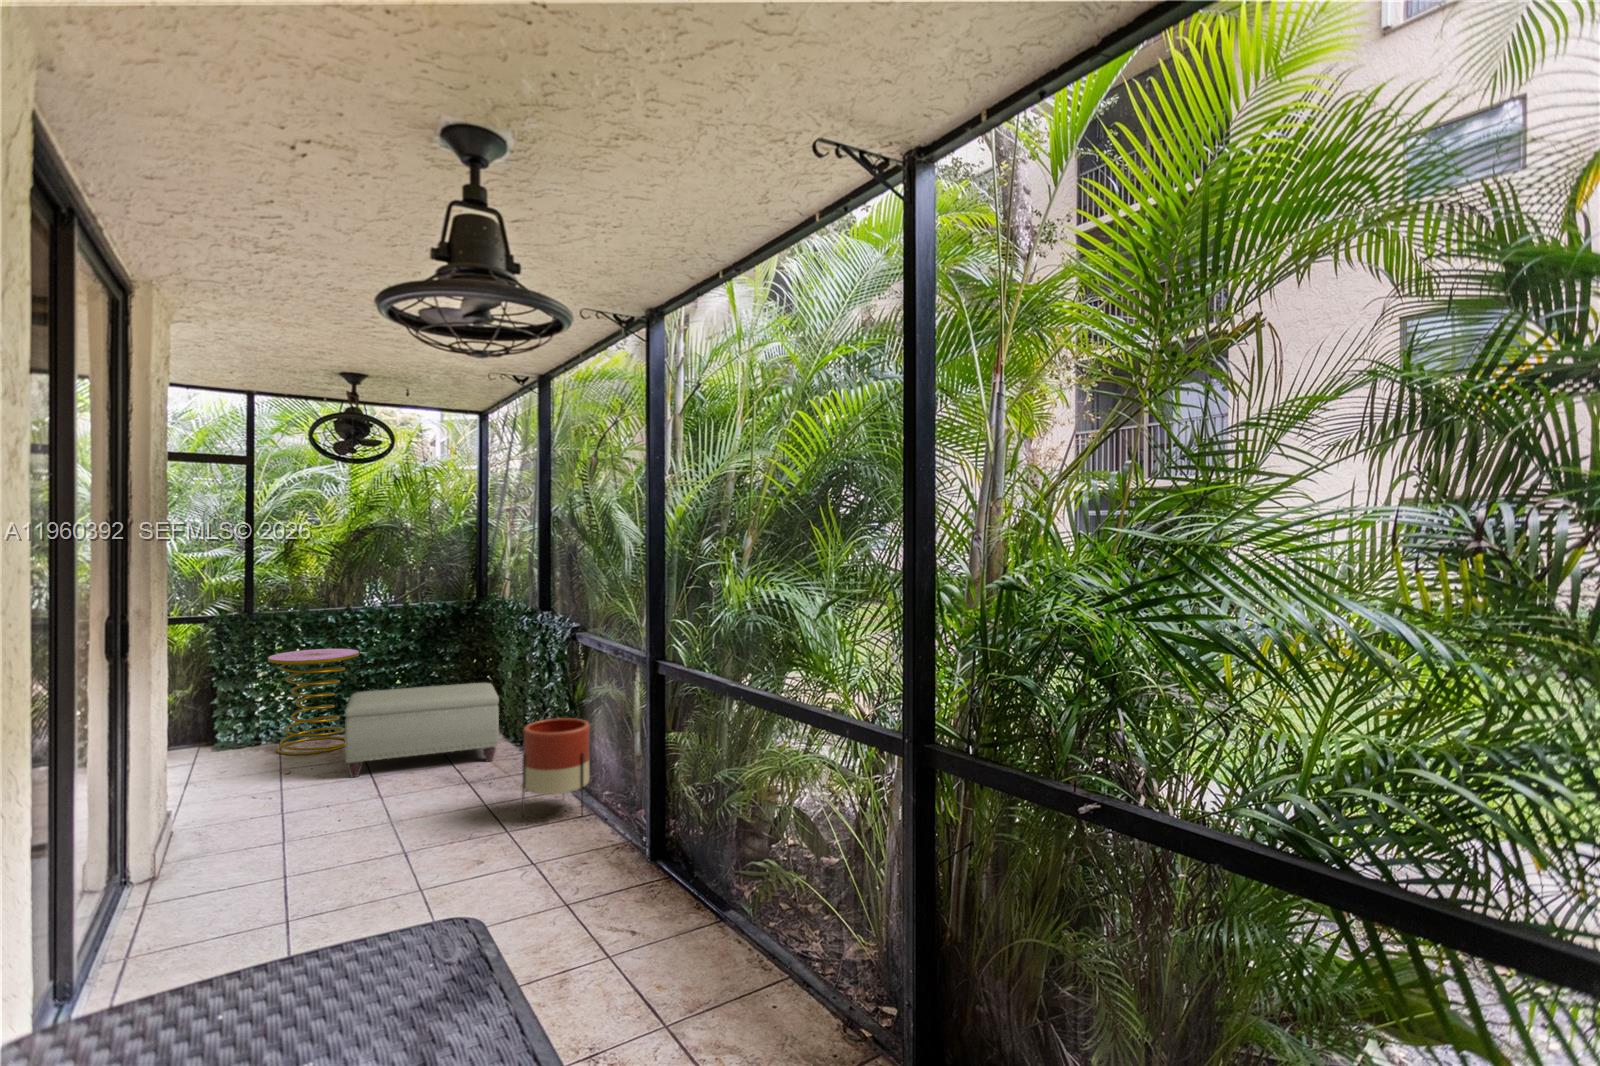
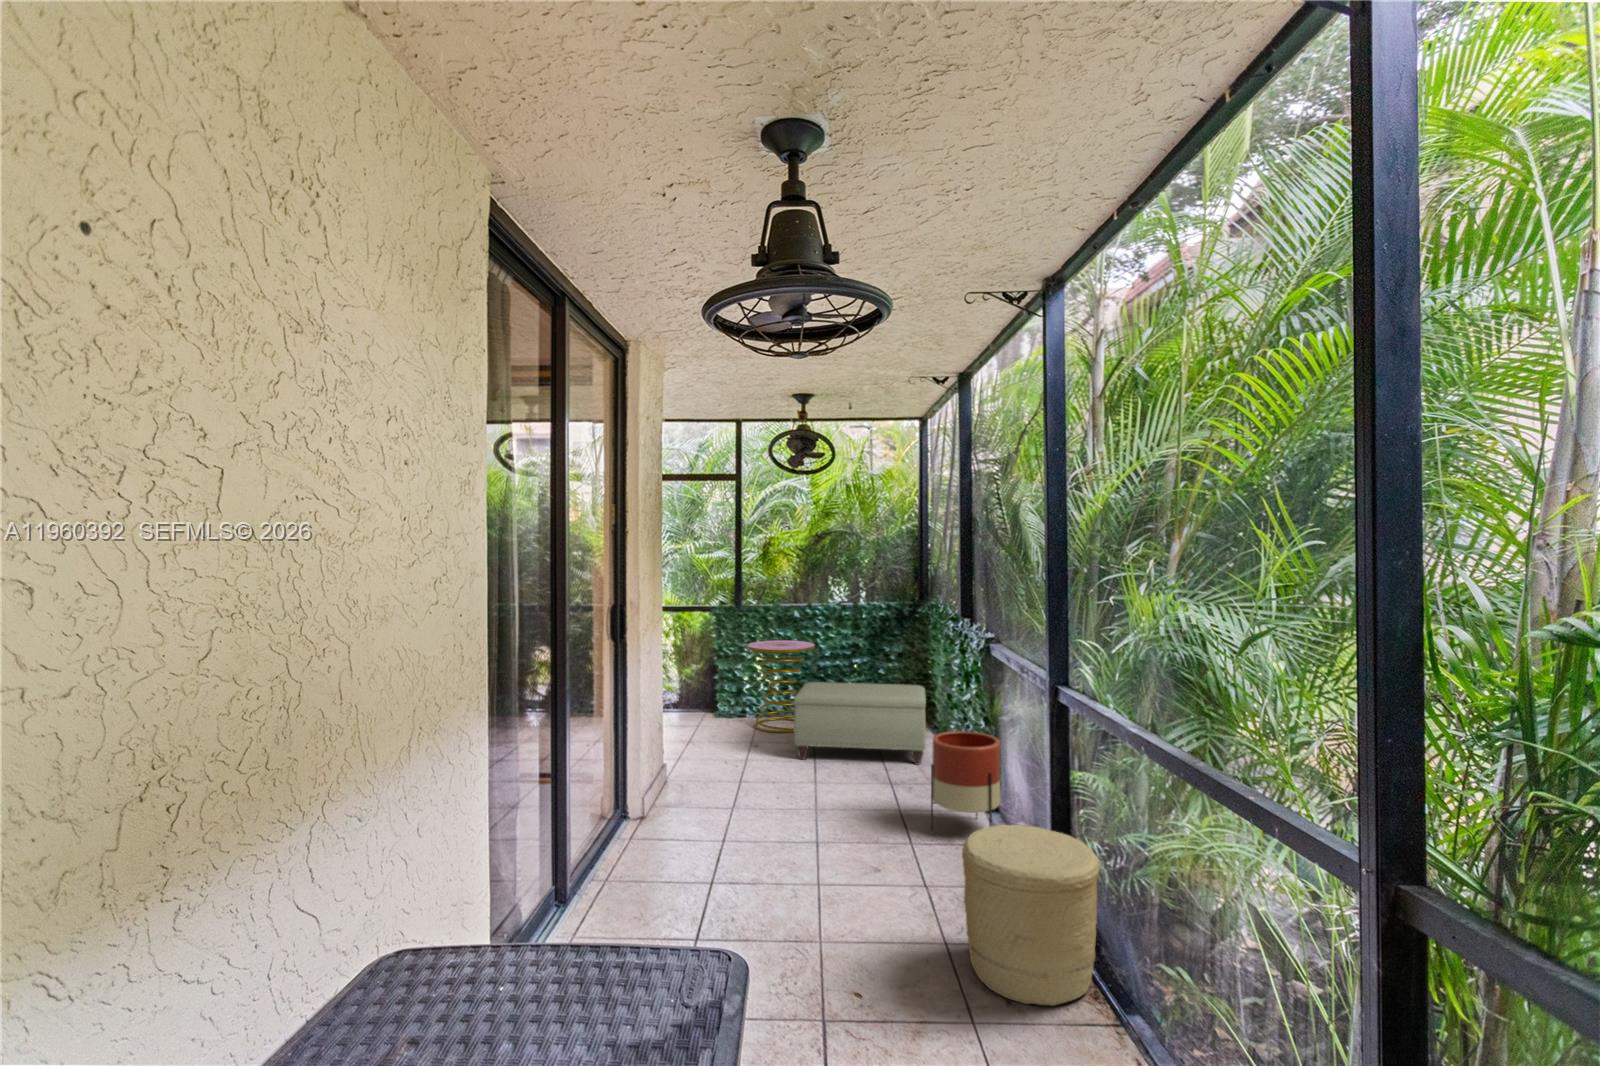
woven basket: none [587,787,704,938] -> present [962,825,1099,1006]

